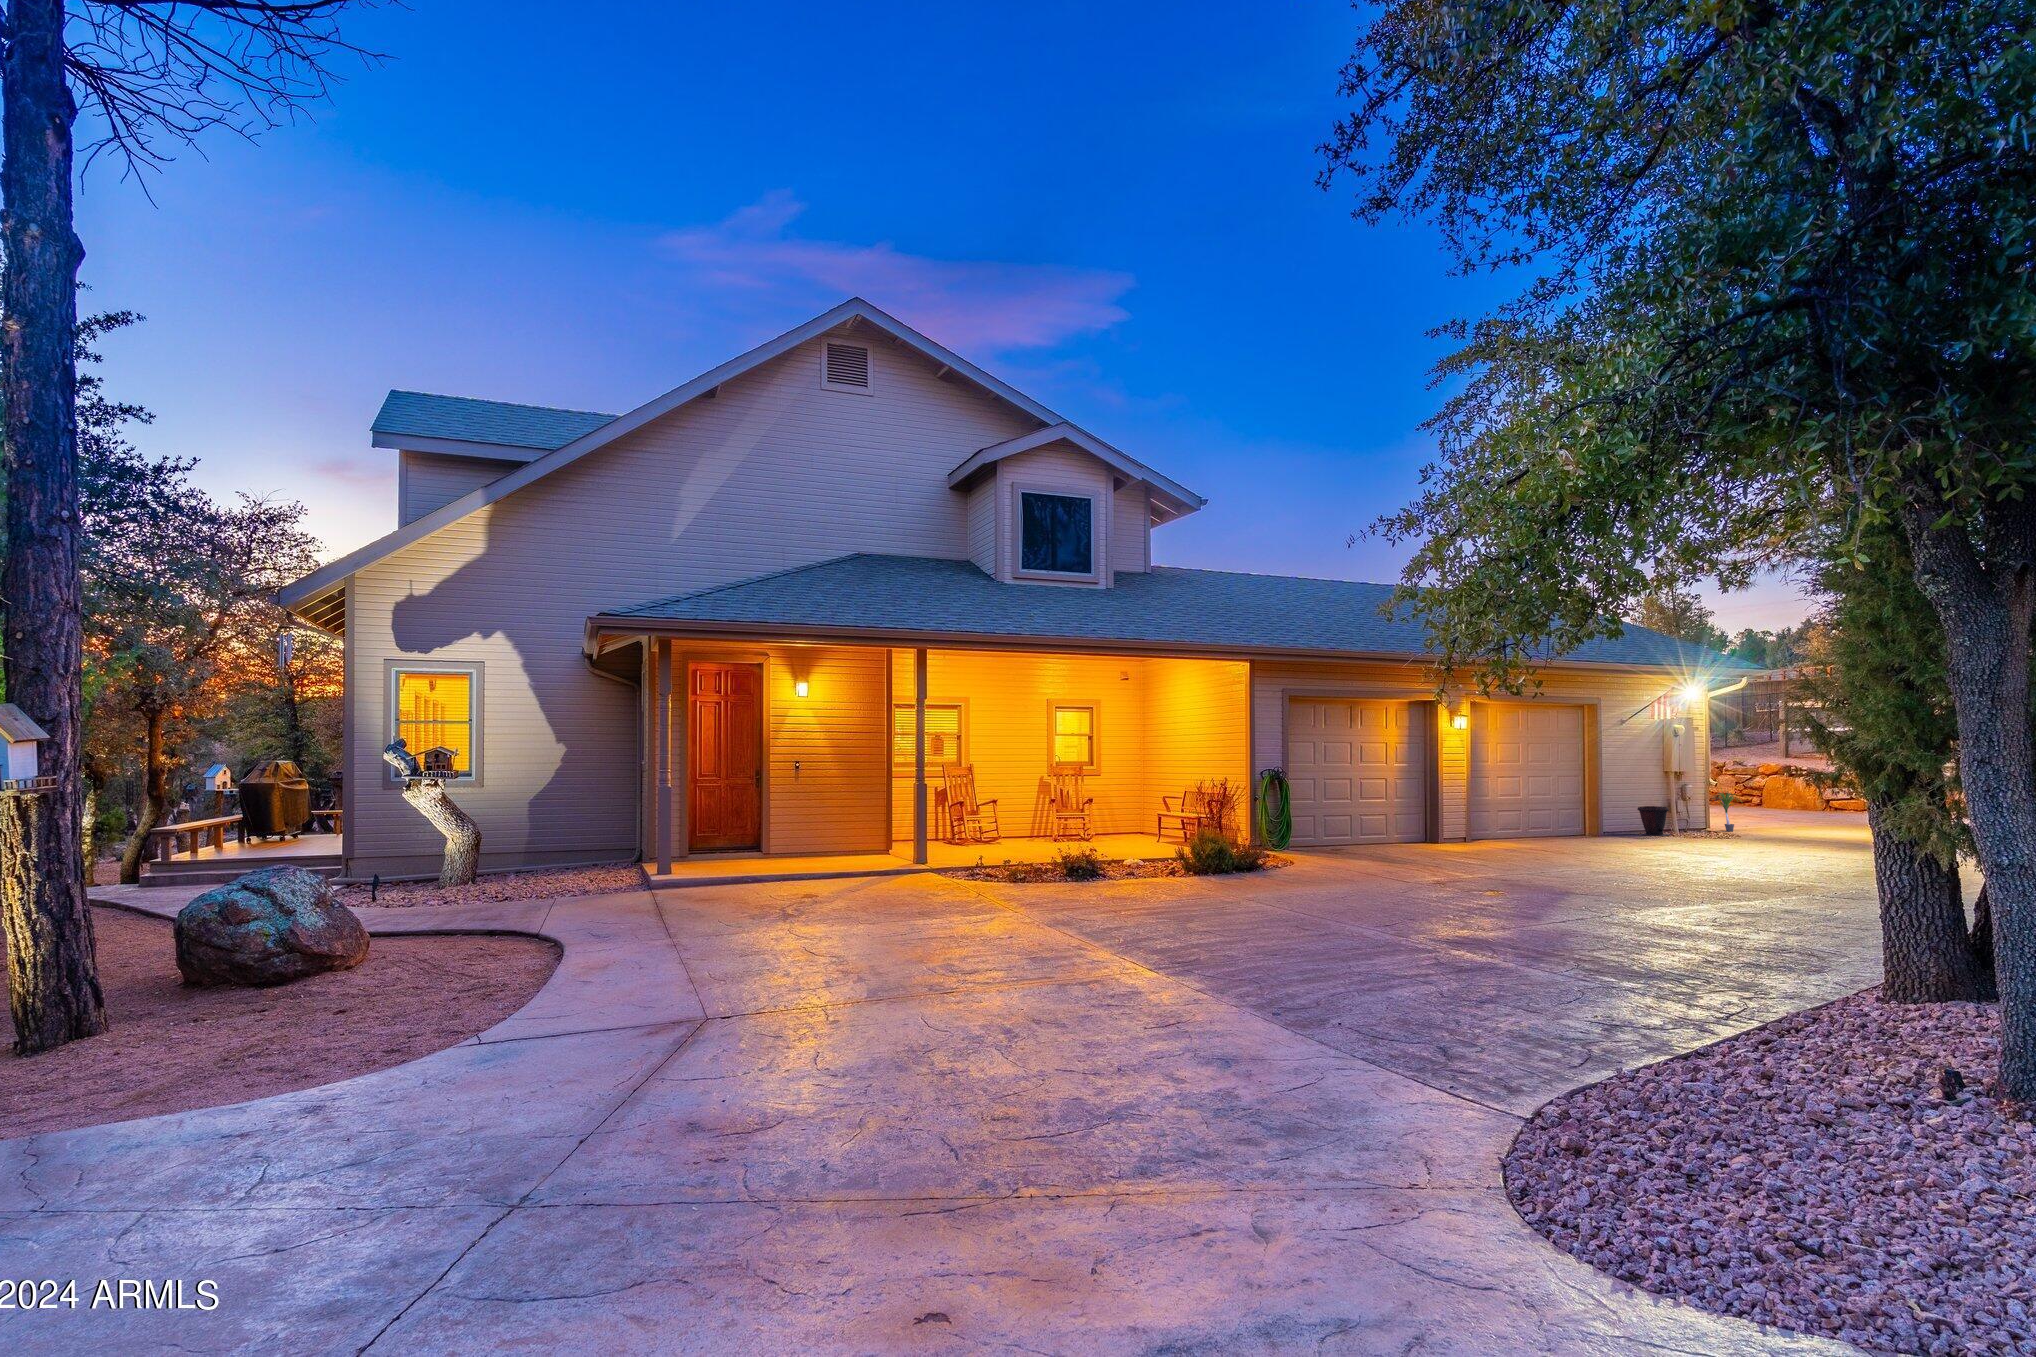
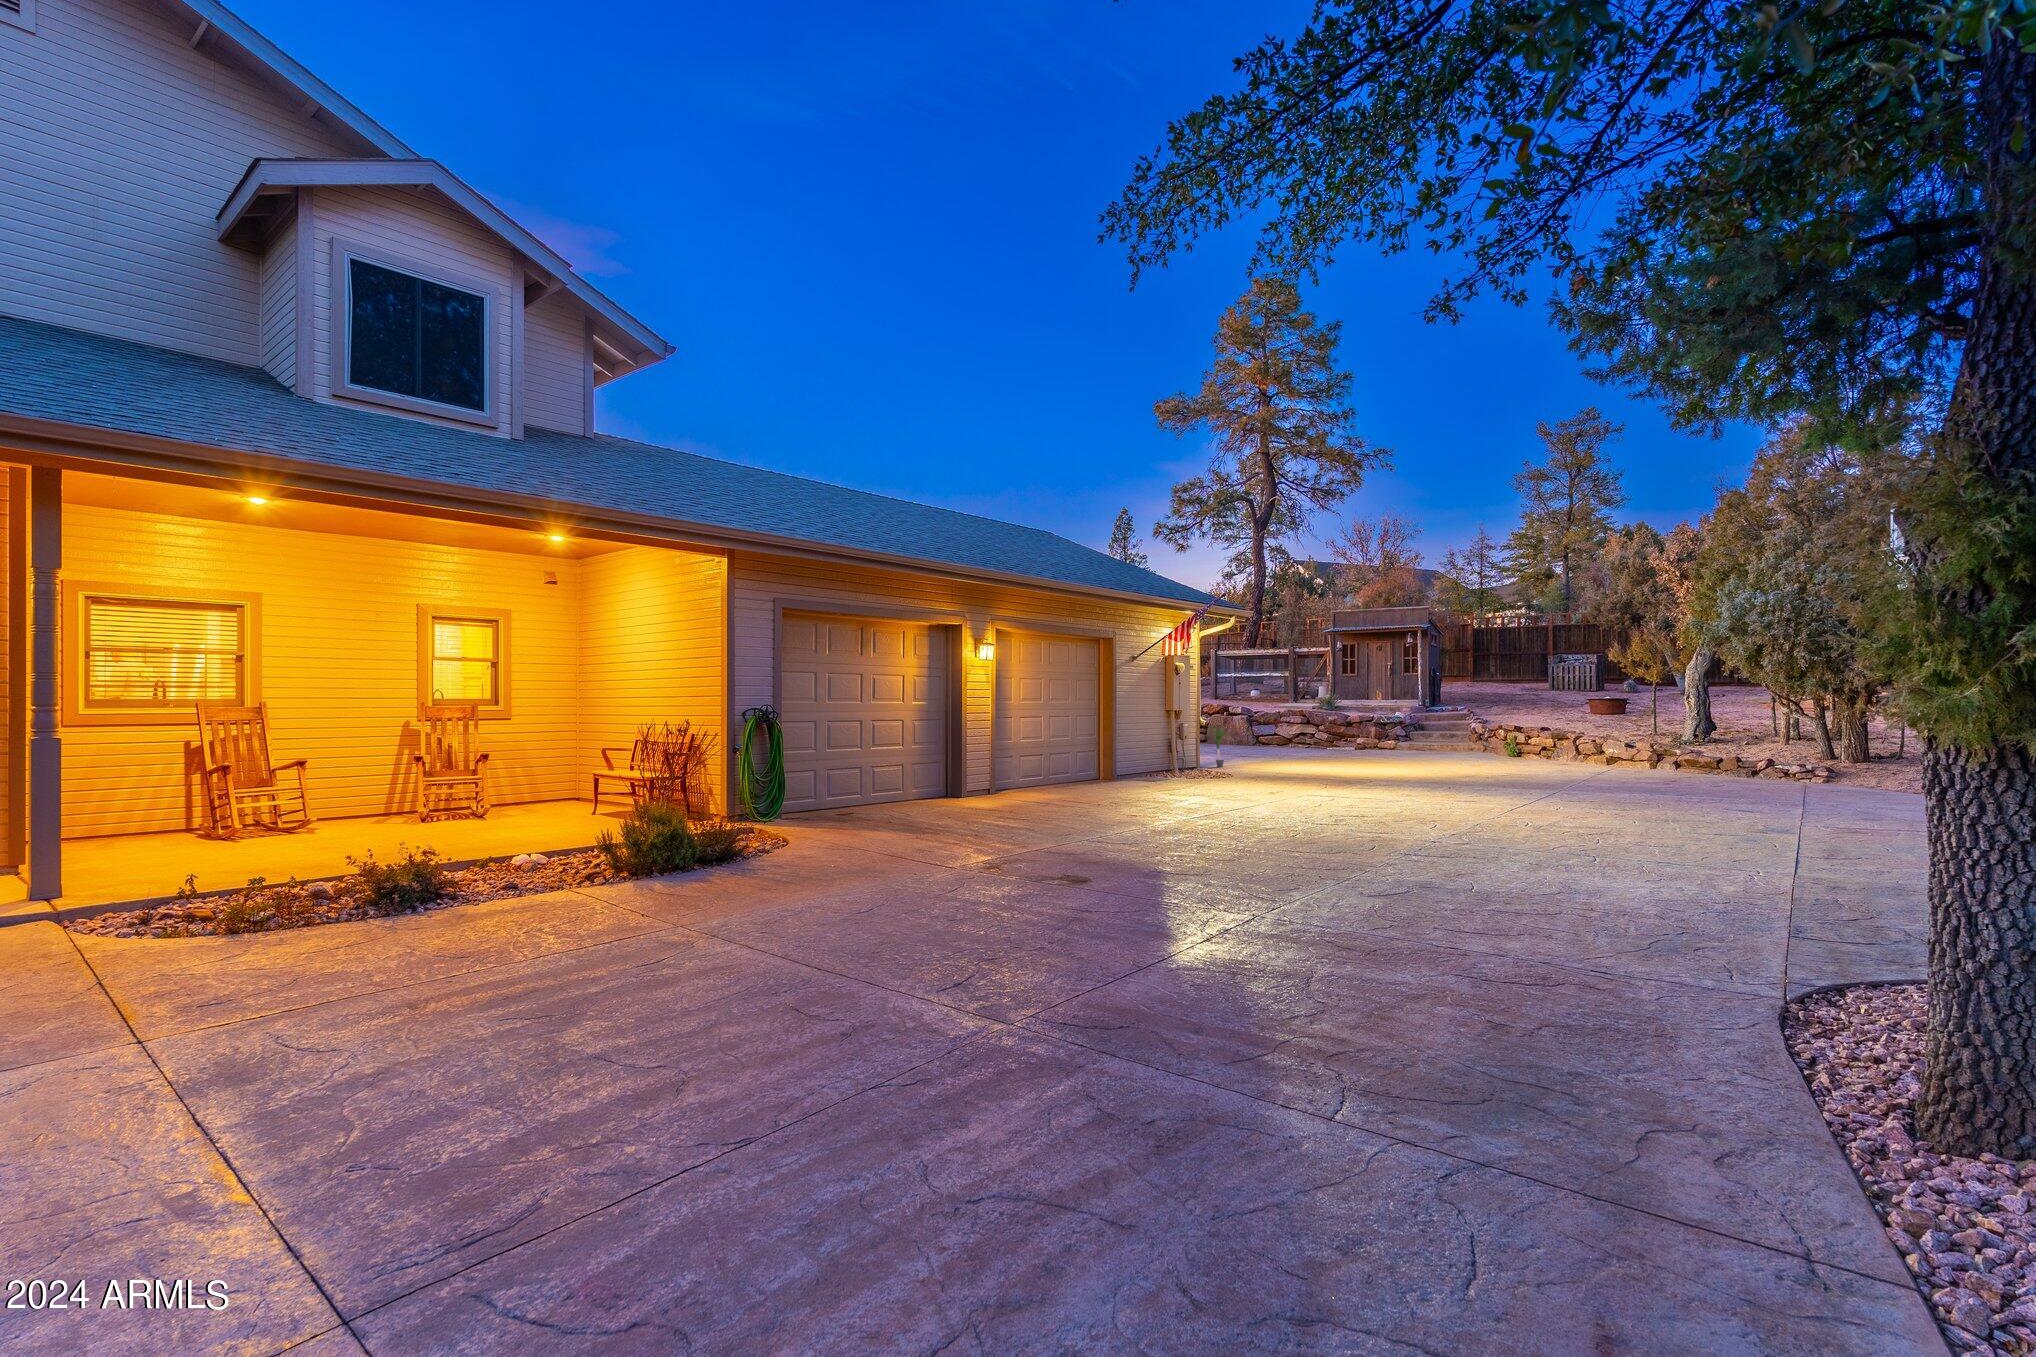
bucket: present [1637,806,1670,836] -> none [1146,743,1176,775]

